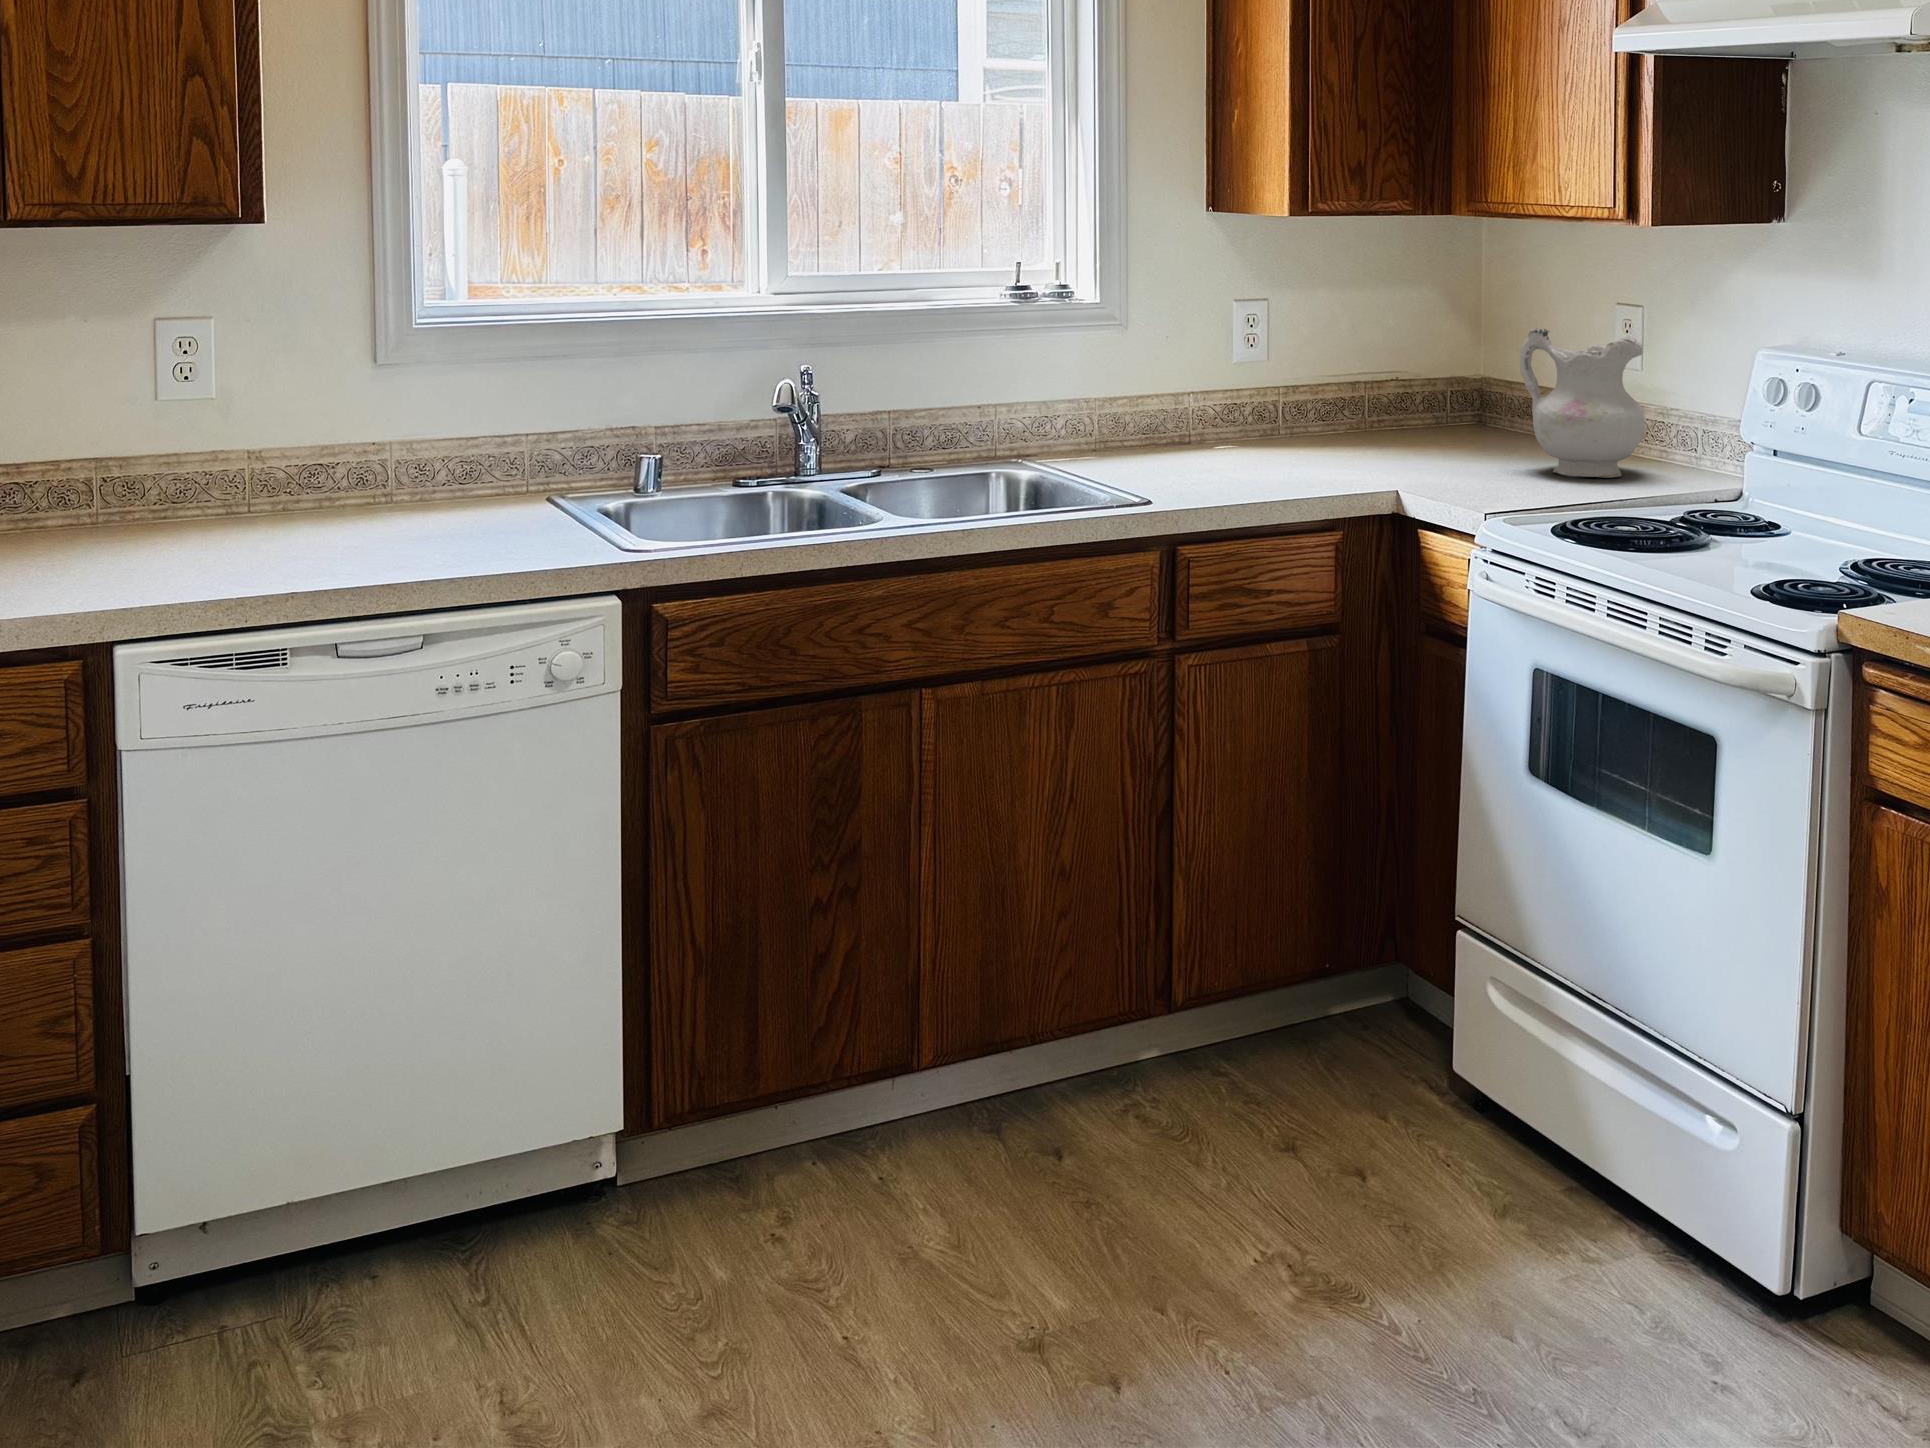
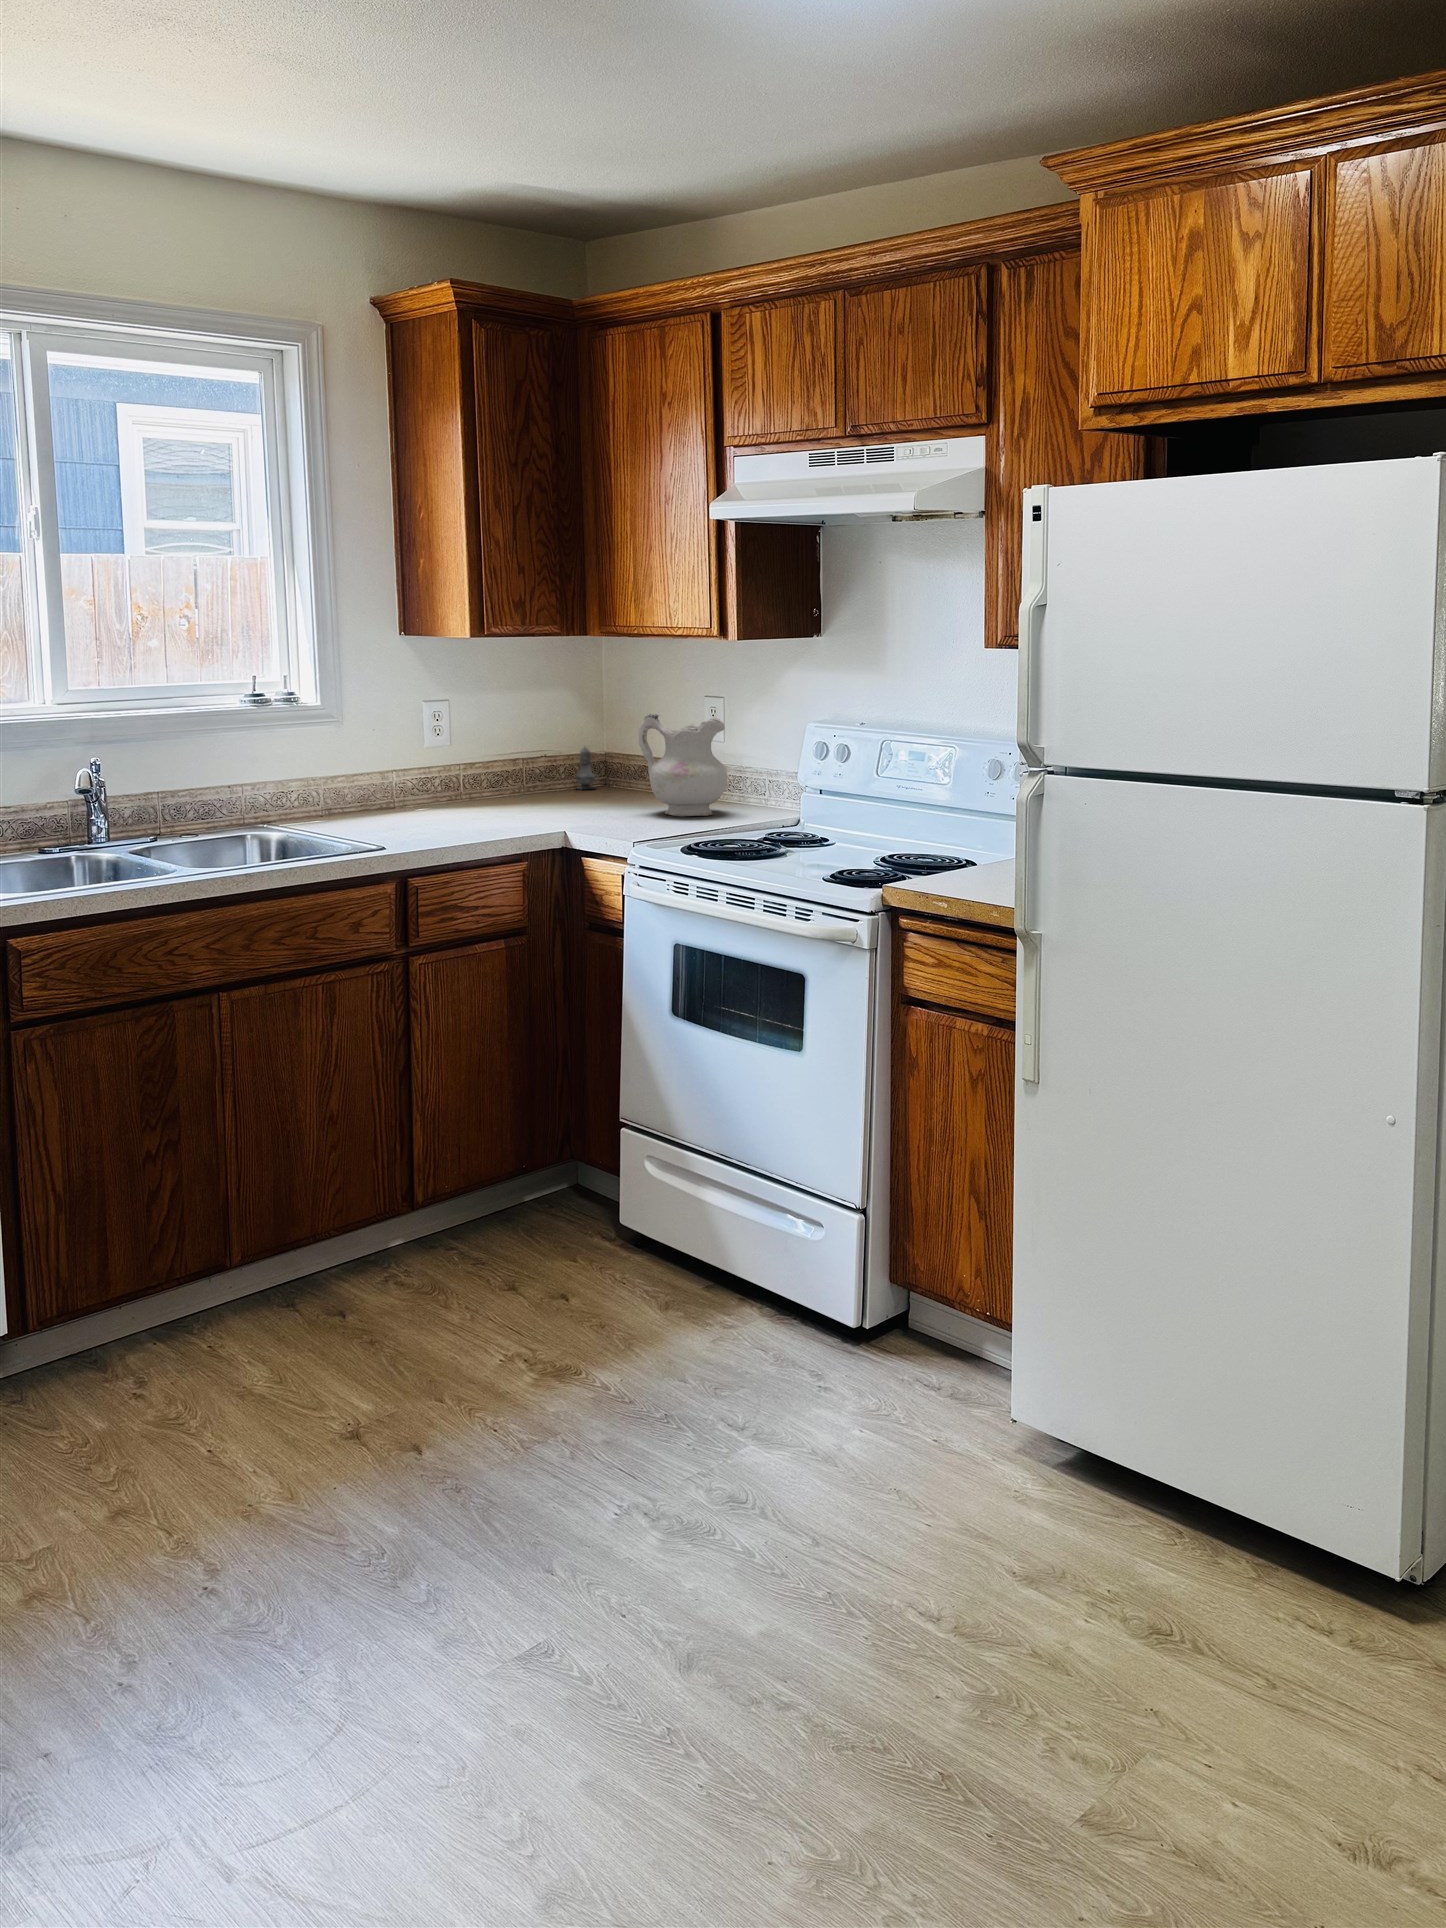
salt shaker: none [1443,367,1473,428] -> present [576,747,595,789]

